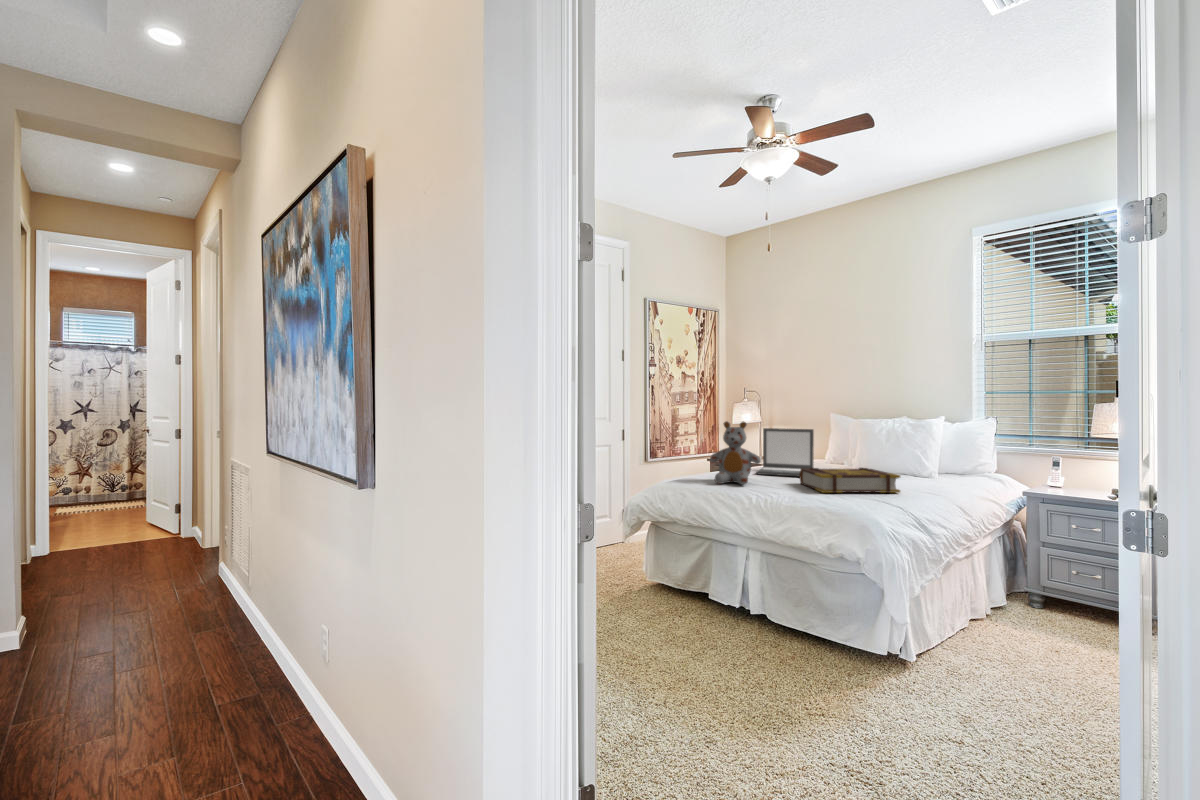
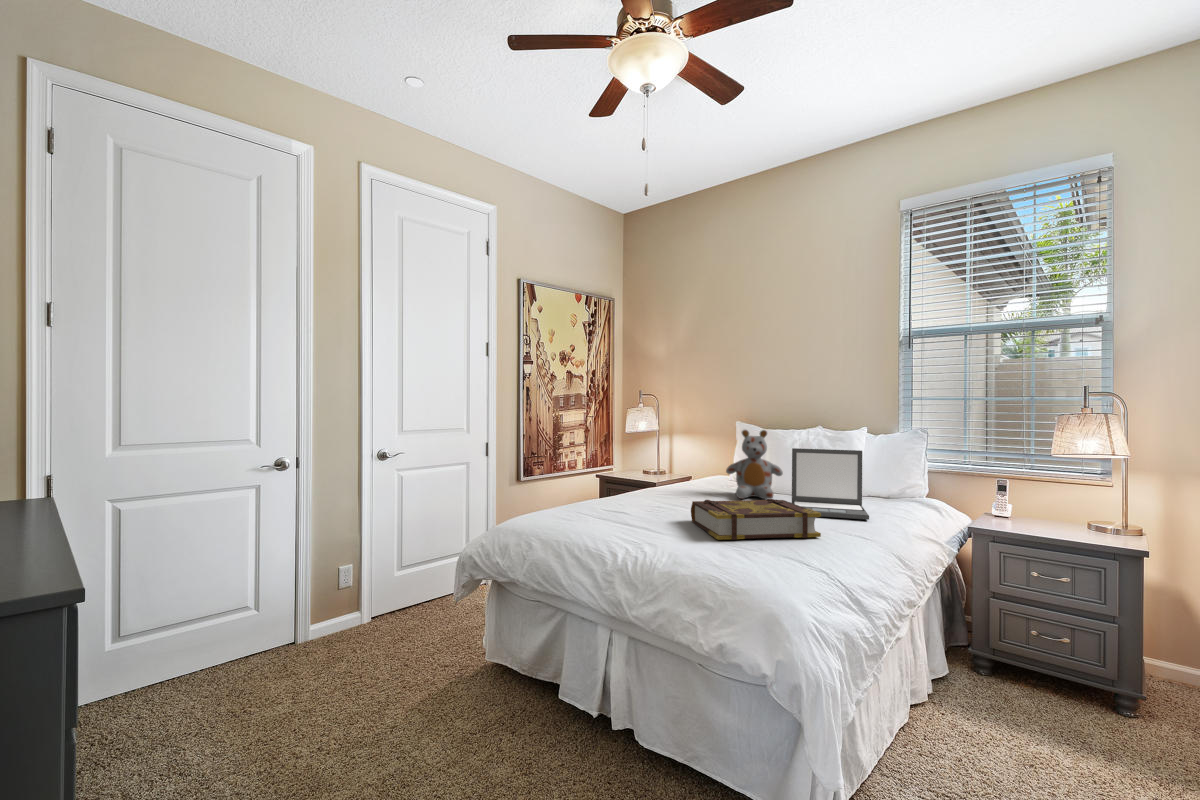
stuffed bear: present [710,421,761,485] -> present [726,430,783,500]
laptop: present [756,428,814,477] -> present [792,448,869,520]

